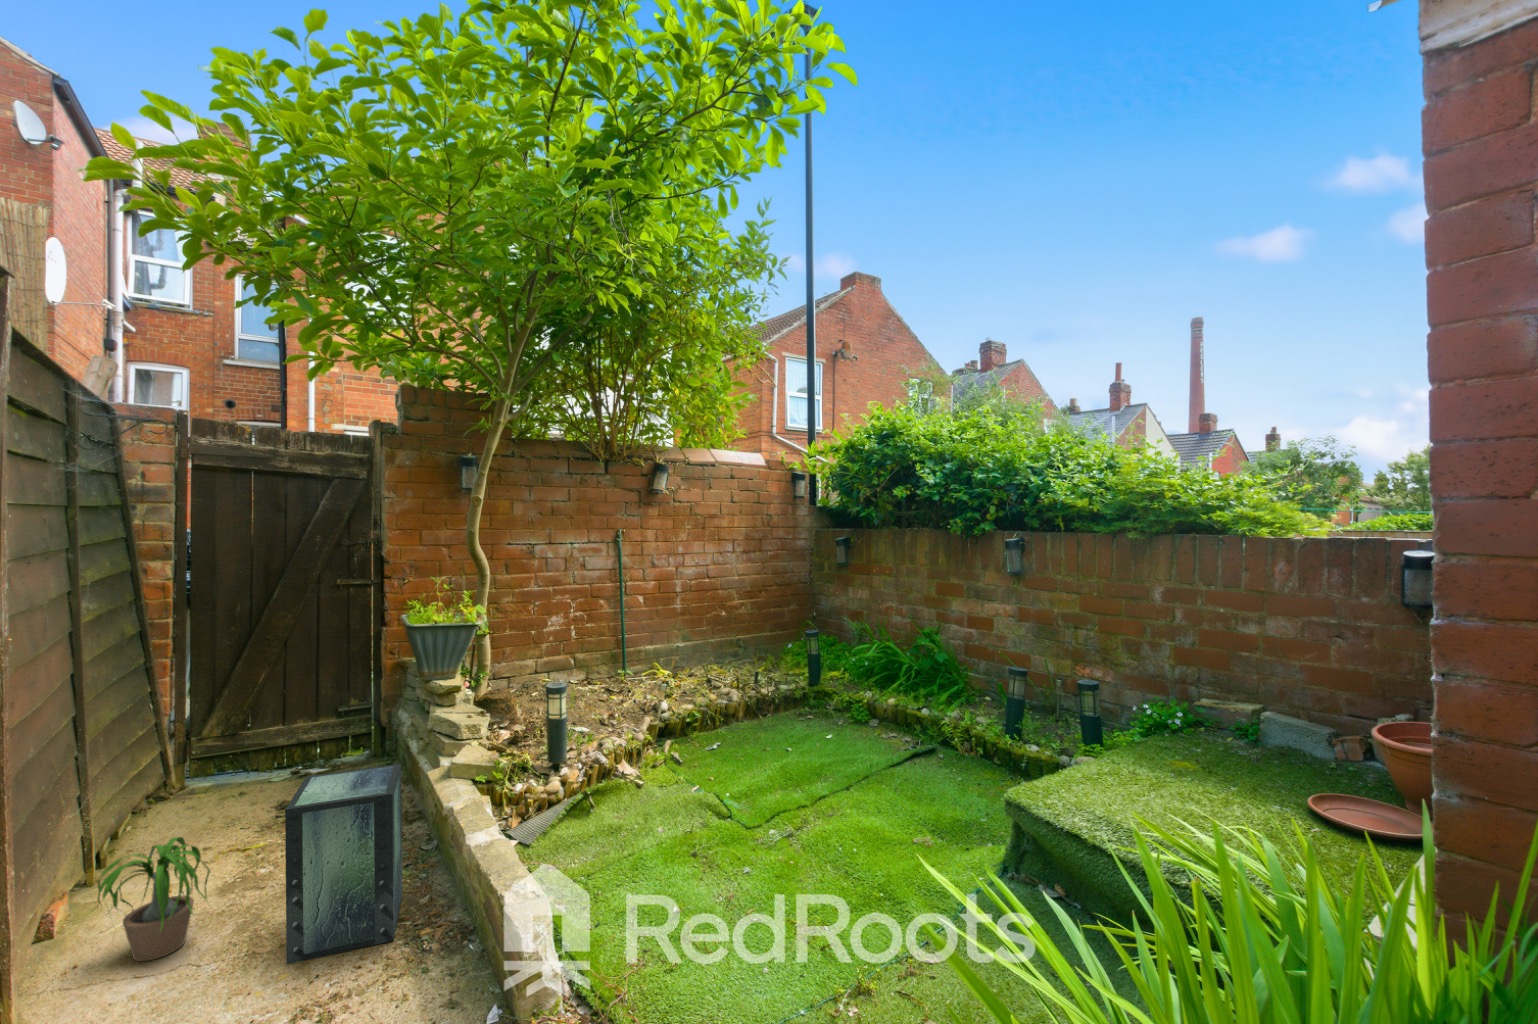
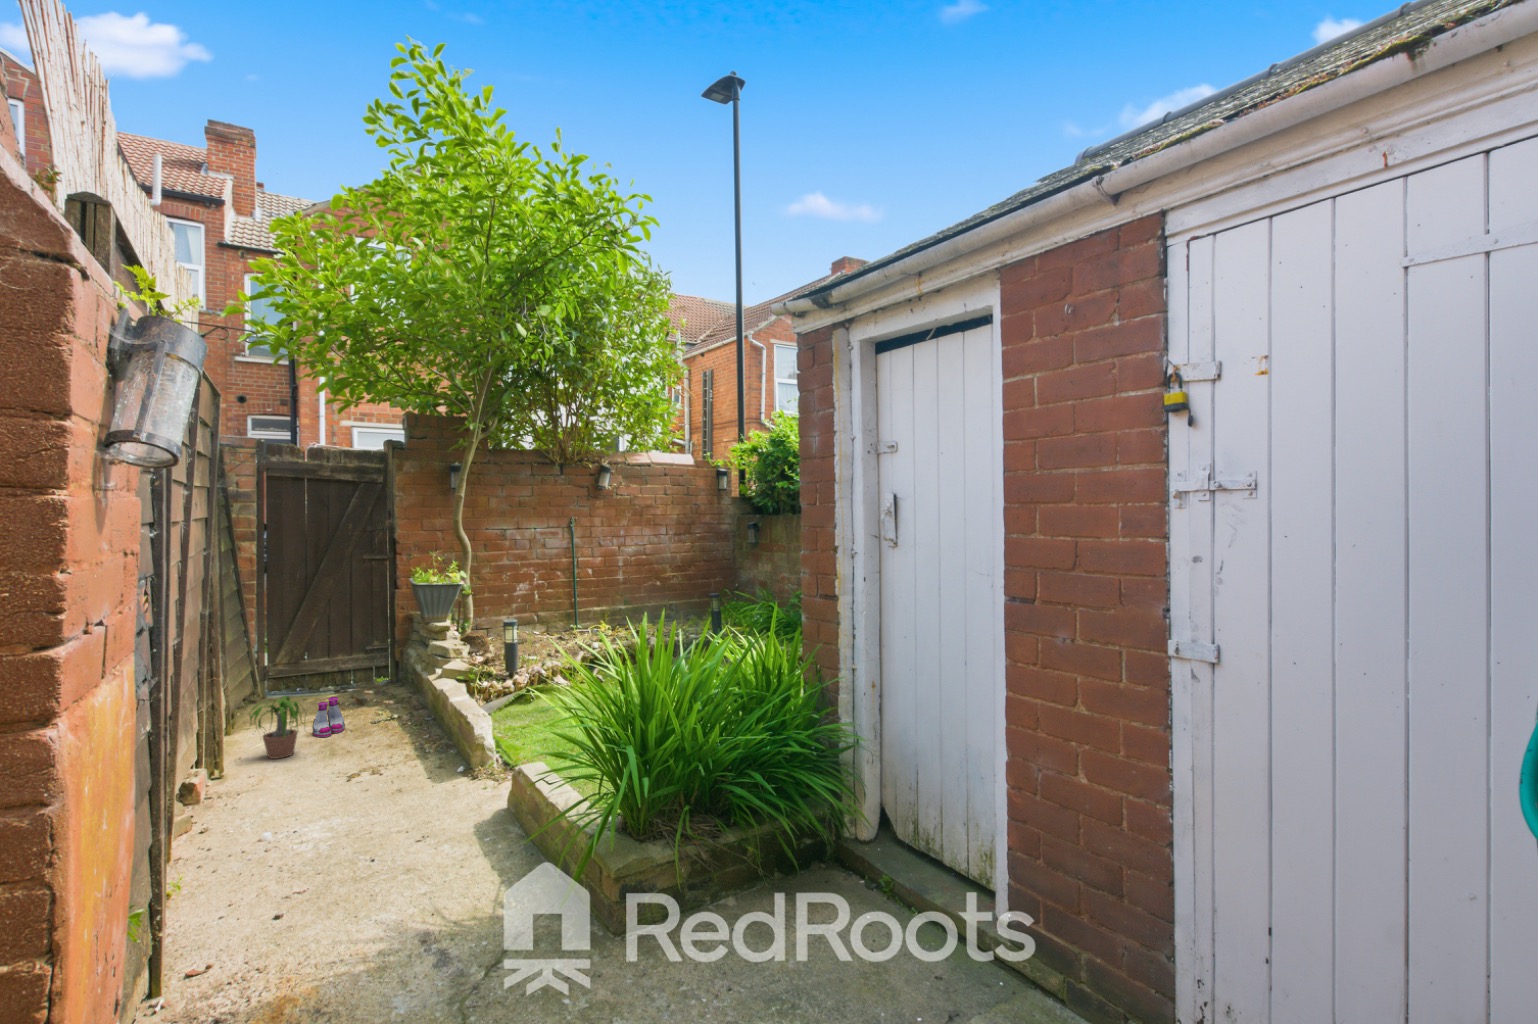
storage box: present [285,764,402,964] -> none [349,660,413,761]
boots: none [232,816,290,892] -> present [313,697,345,737]

